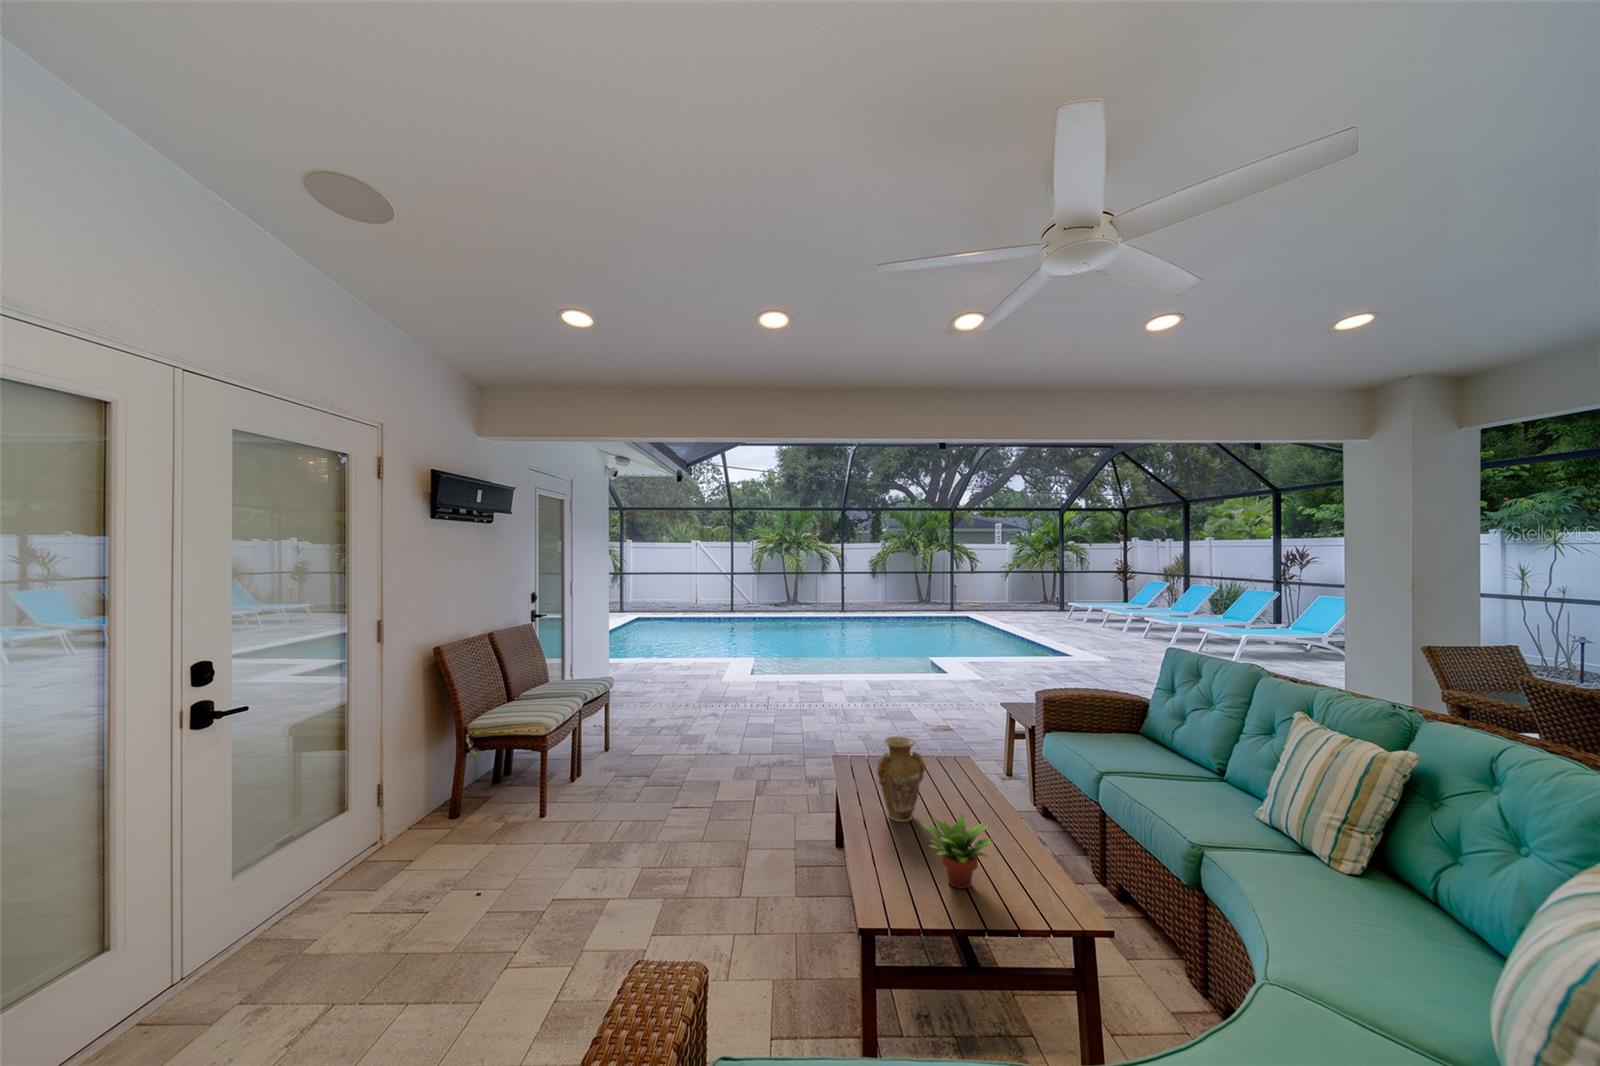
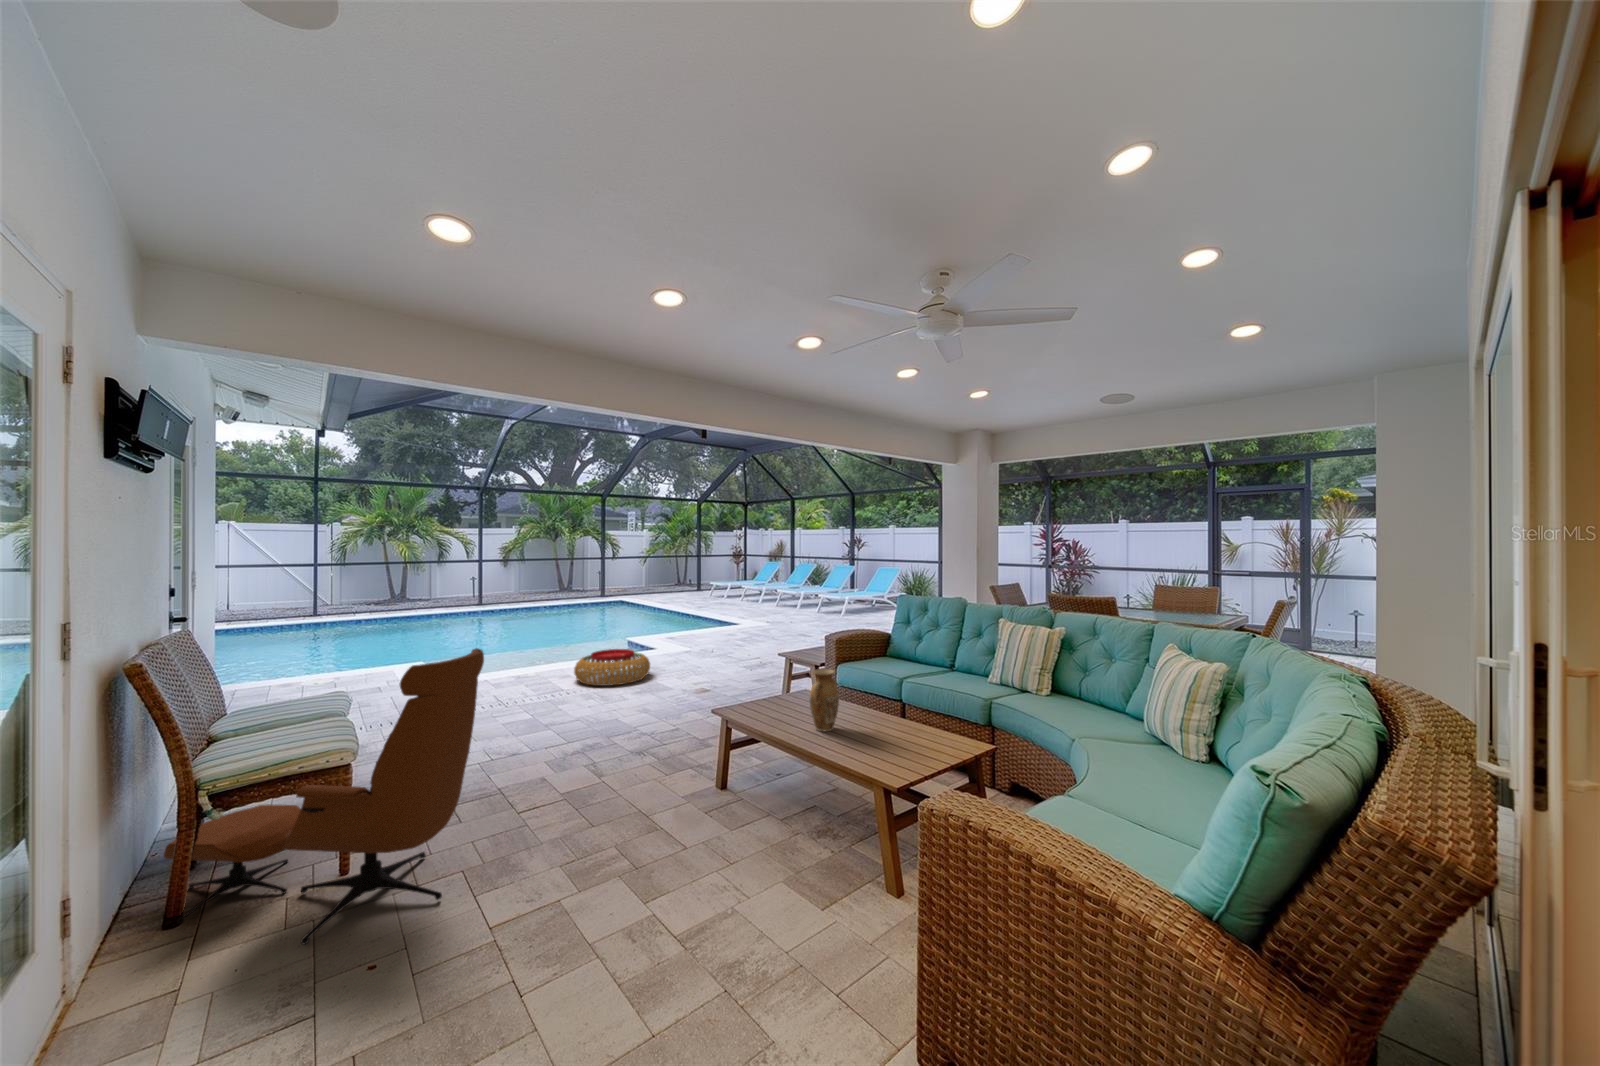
lounge chair: none [433,660,583,869] -> present [164,648,484,944]
pouf: none [841,667,914,705] -> present [574,649,650,686]
succulent plant: present [921,815,993,889] -> none [887,702,932,749]

